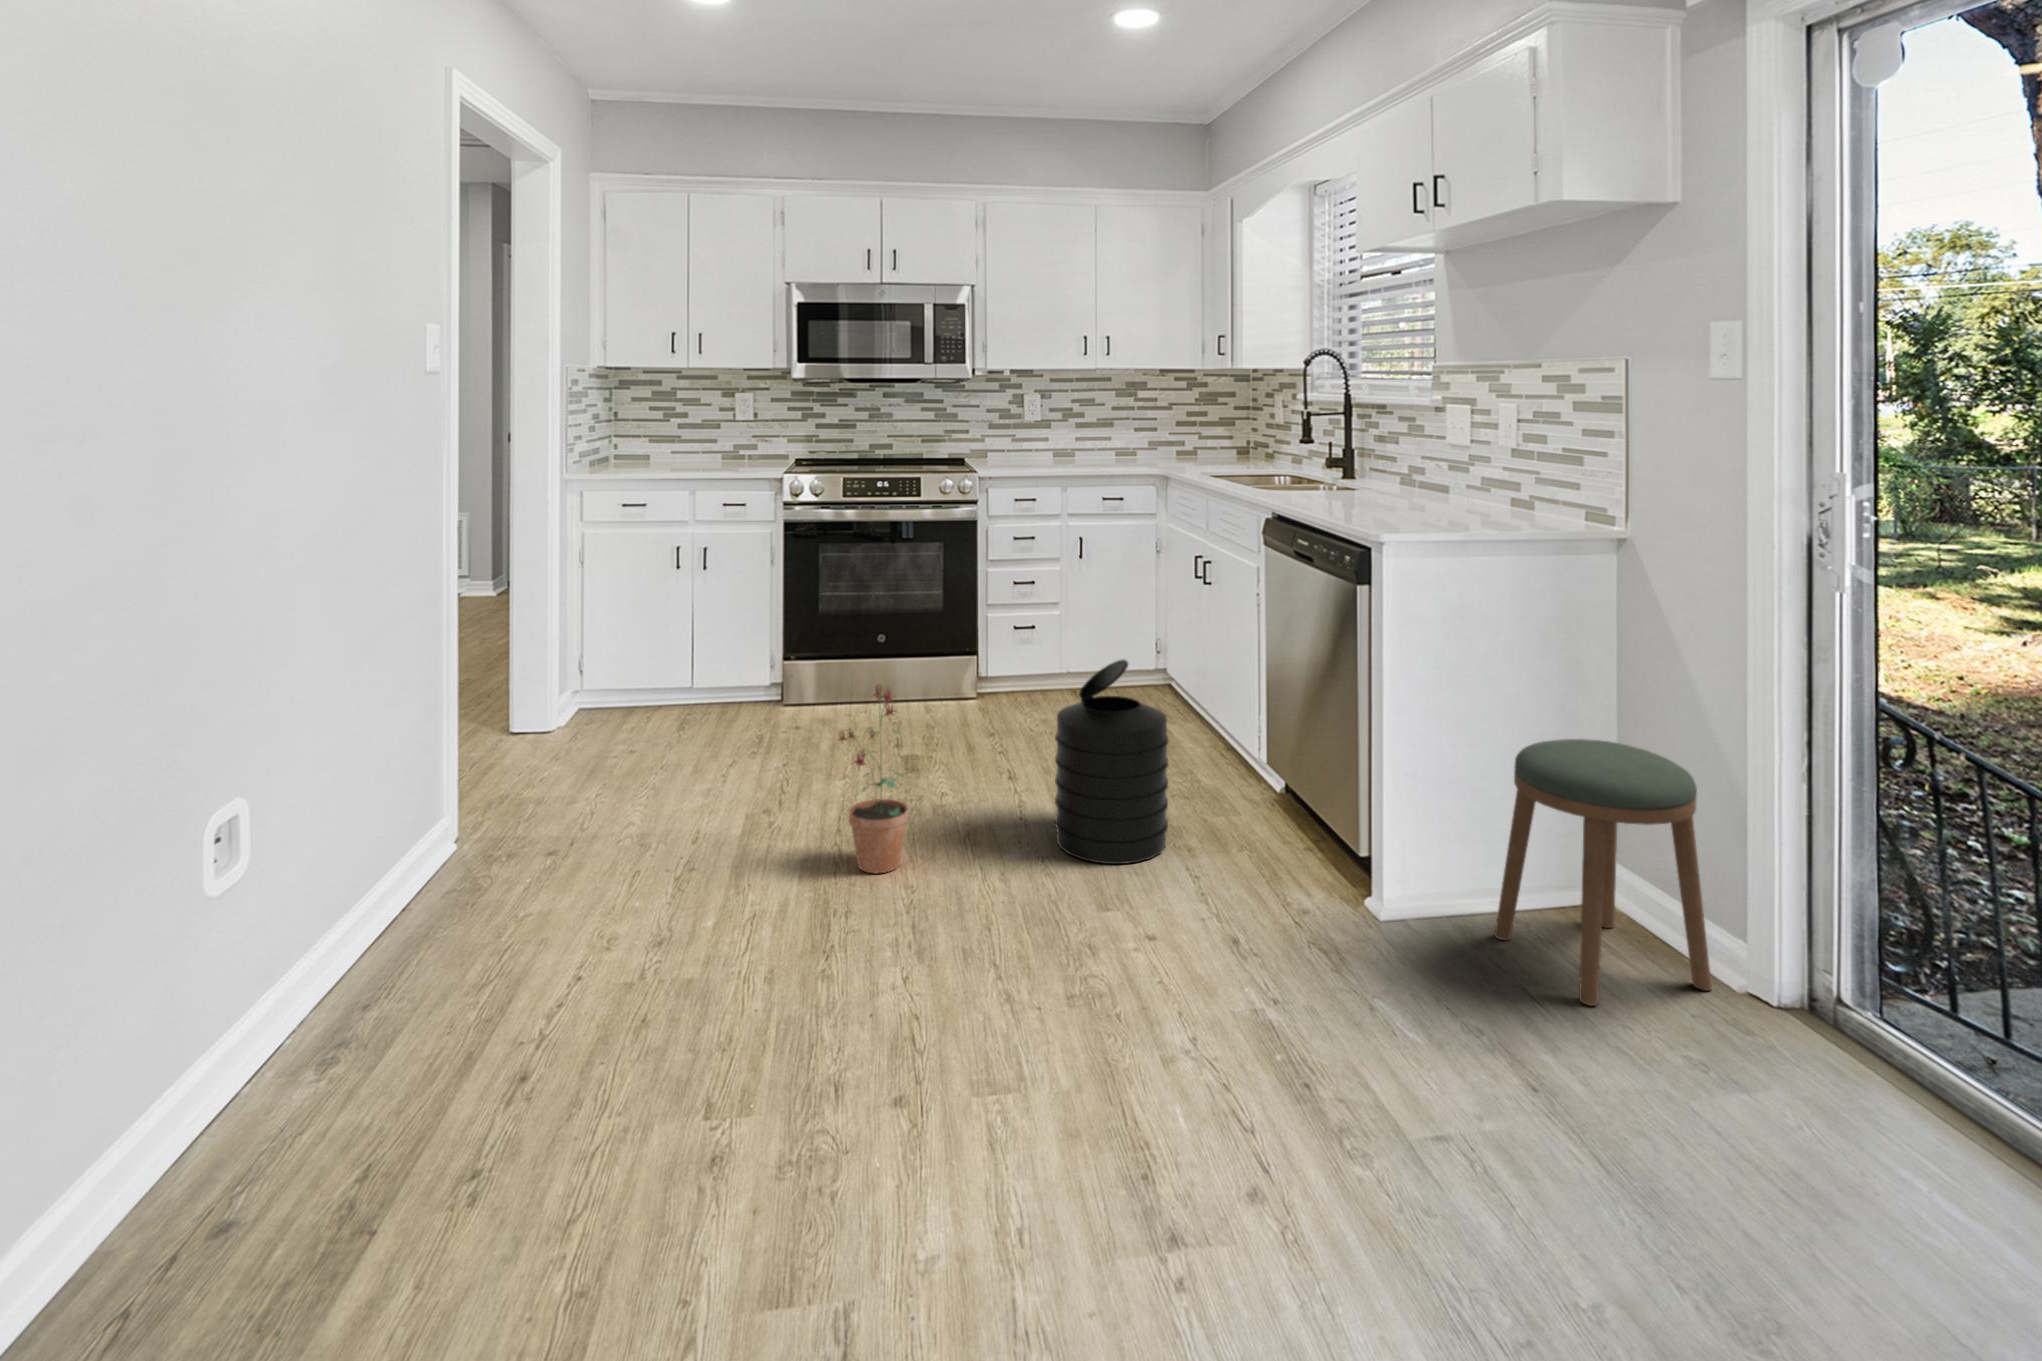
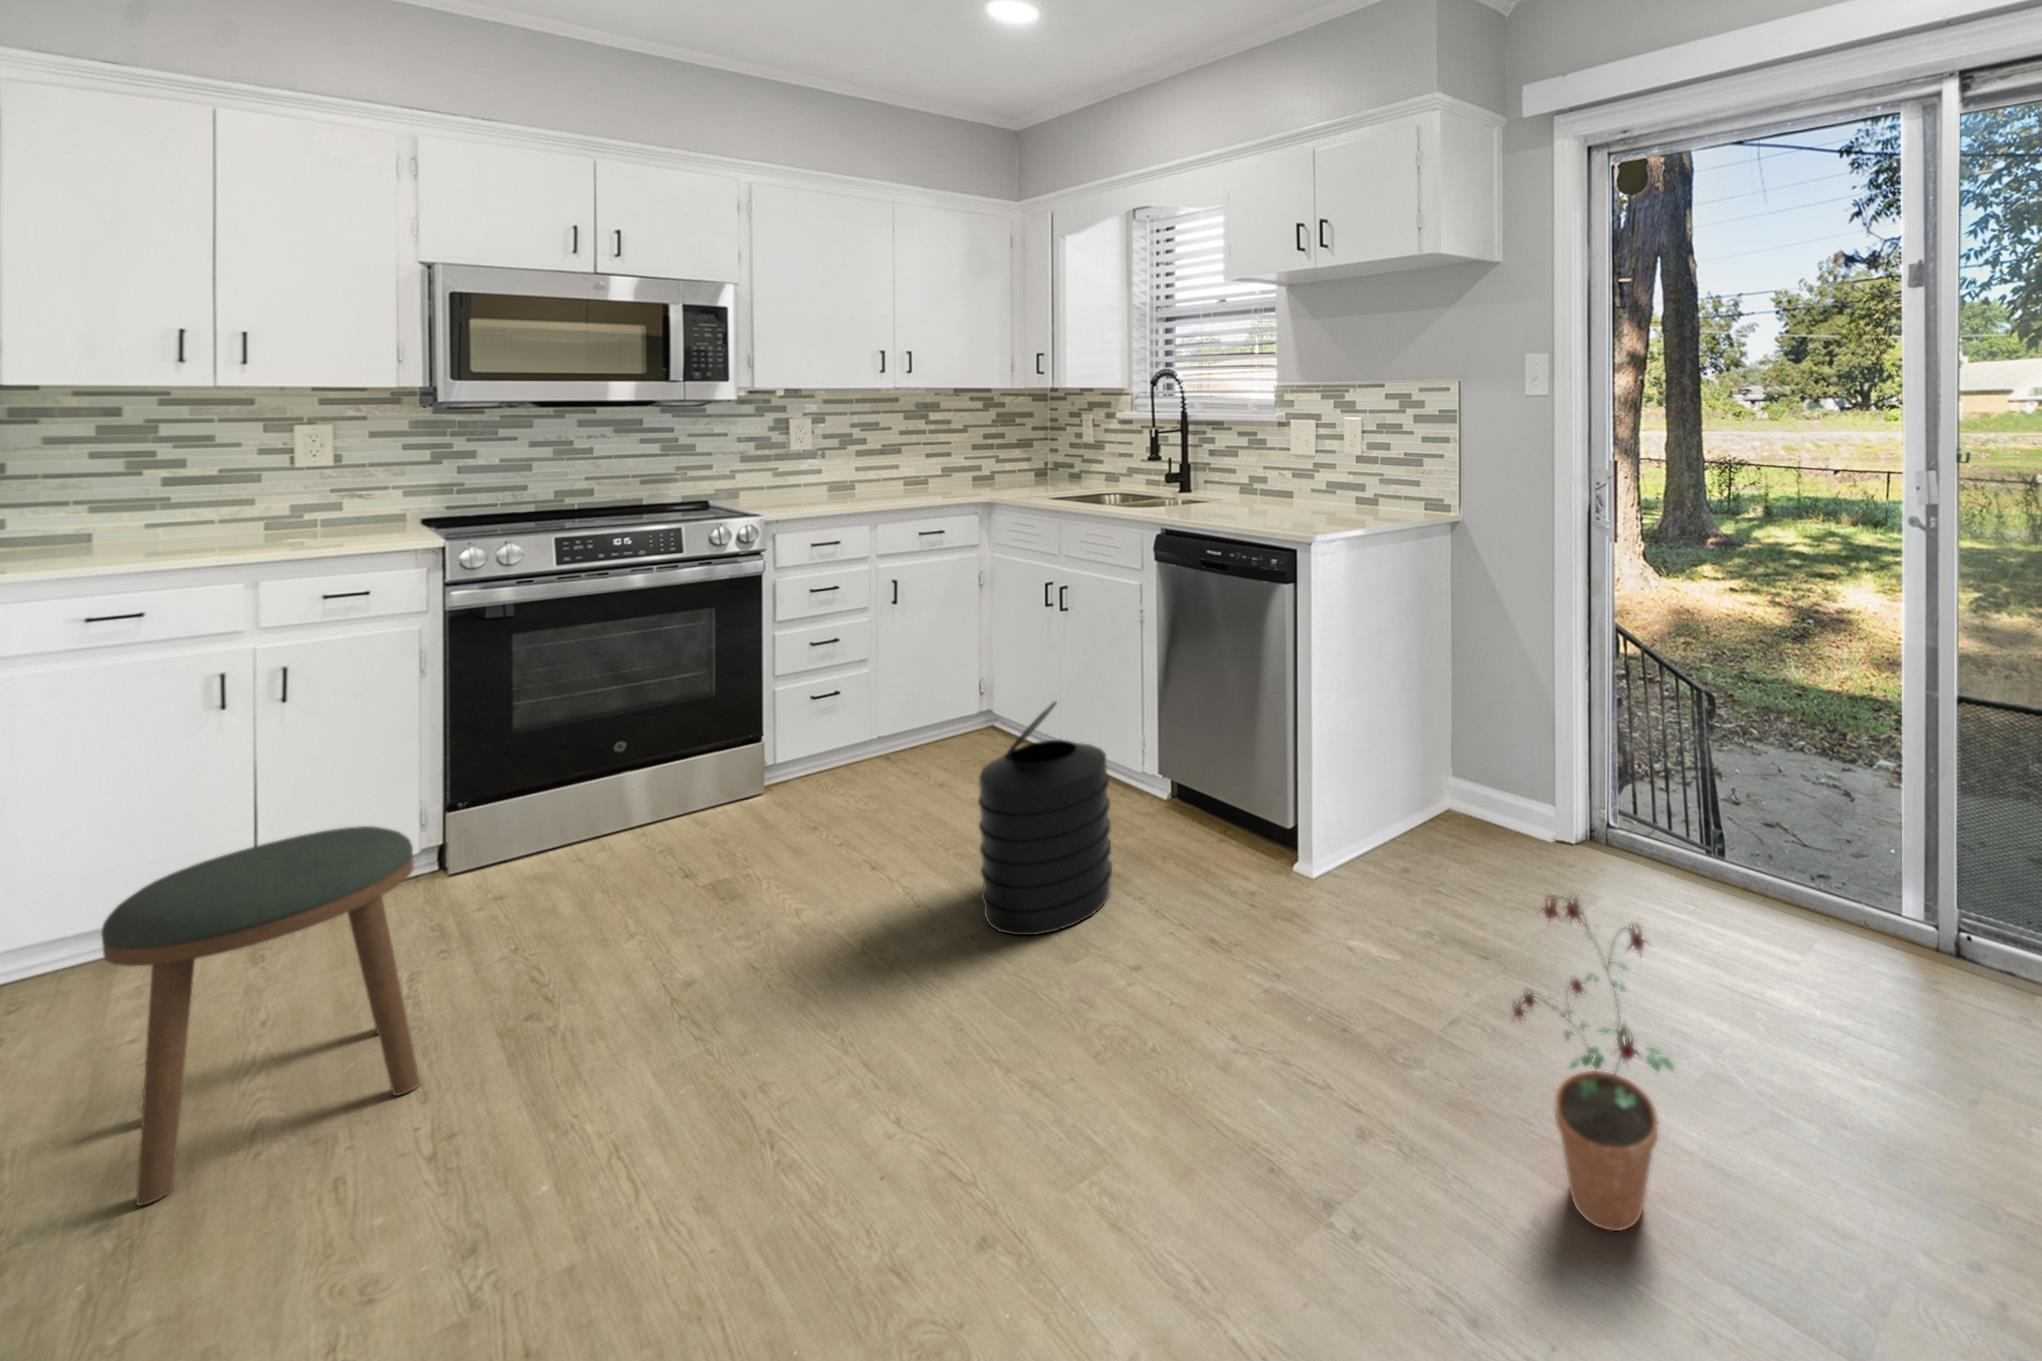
potted plant: present [839,684,909,873] -> present [1513,895,1673,1231]
stool: present [1495,739,1712,1006] -> present [101,826,420,1205]

